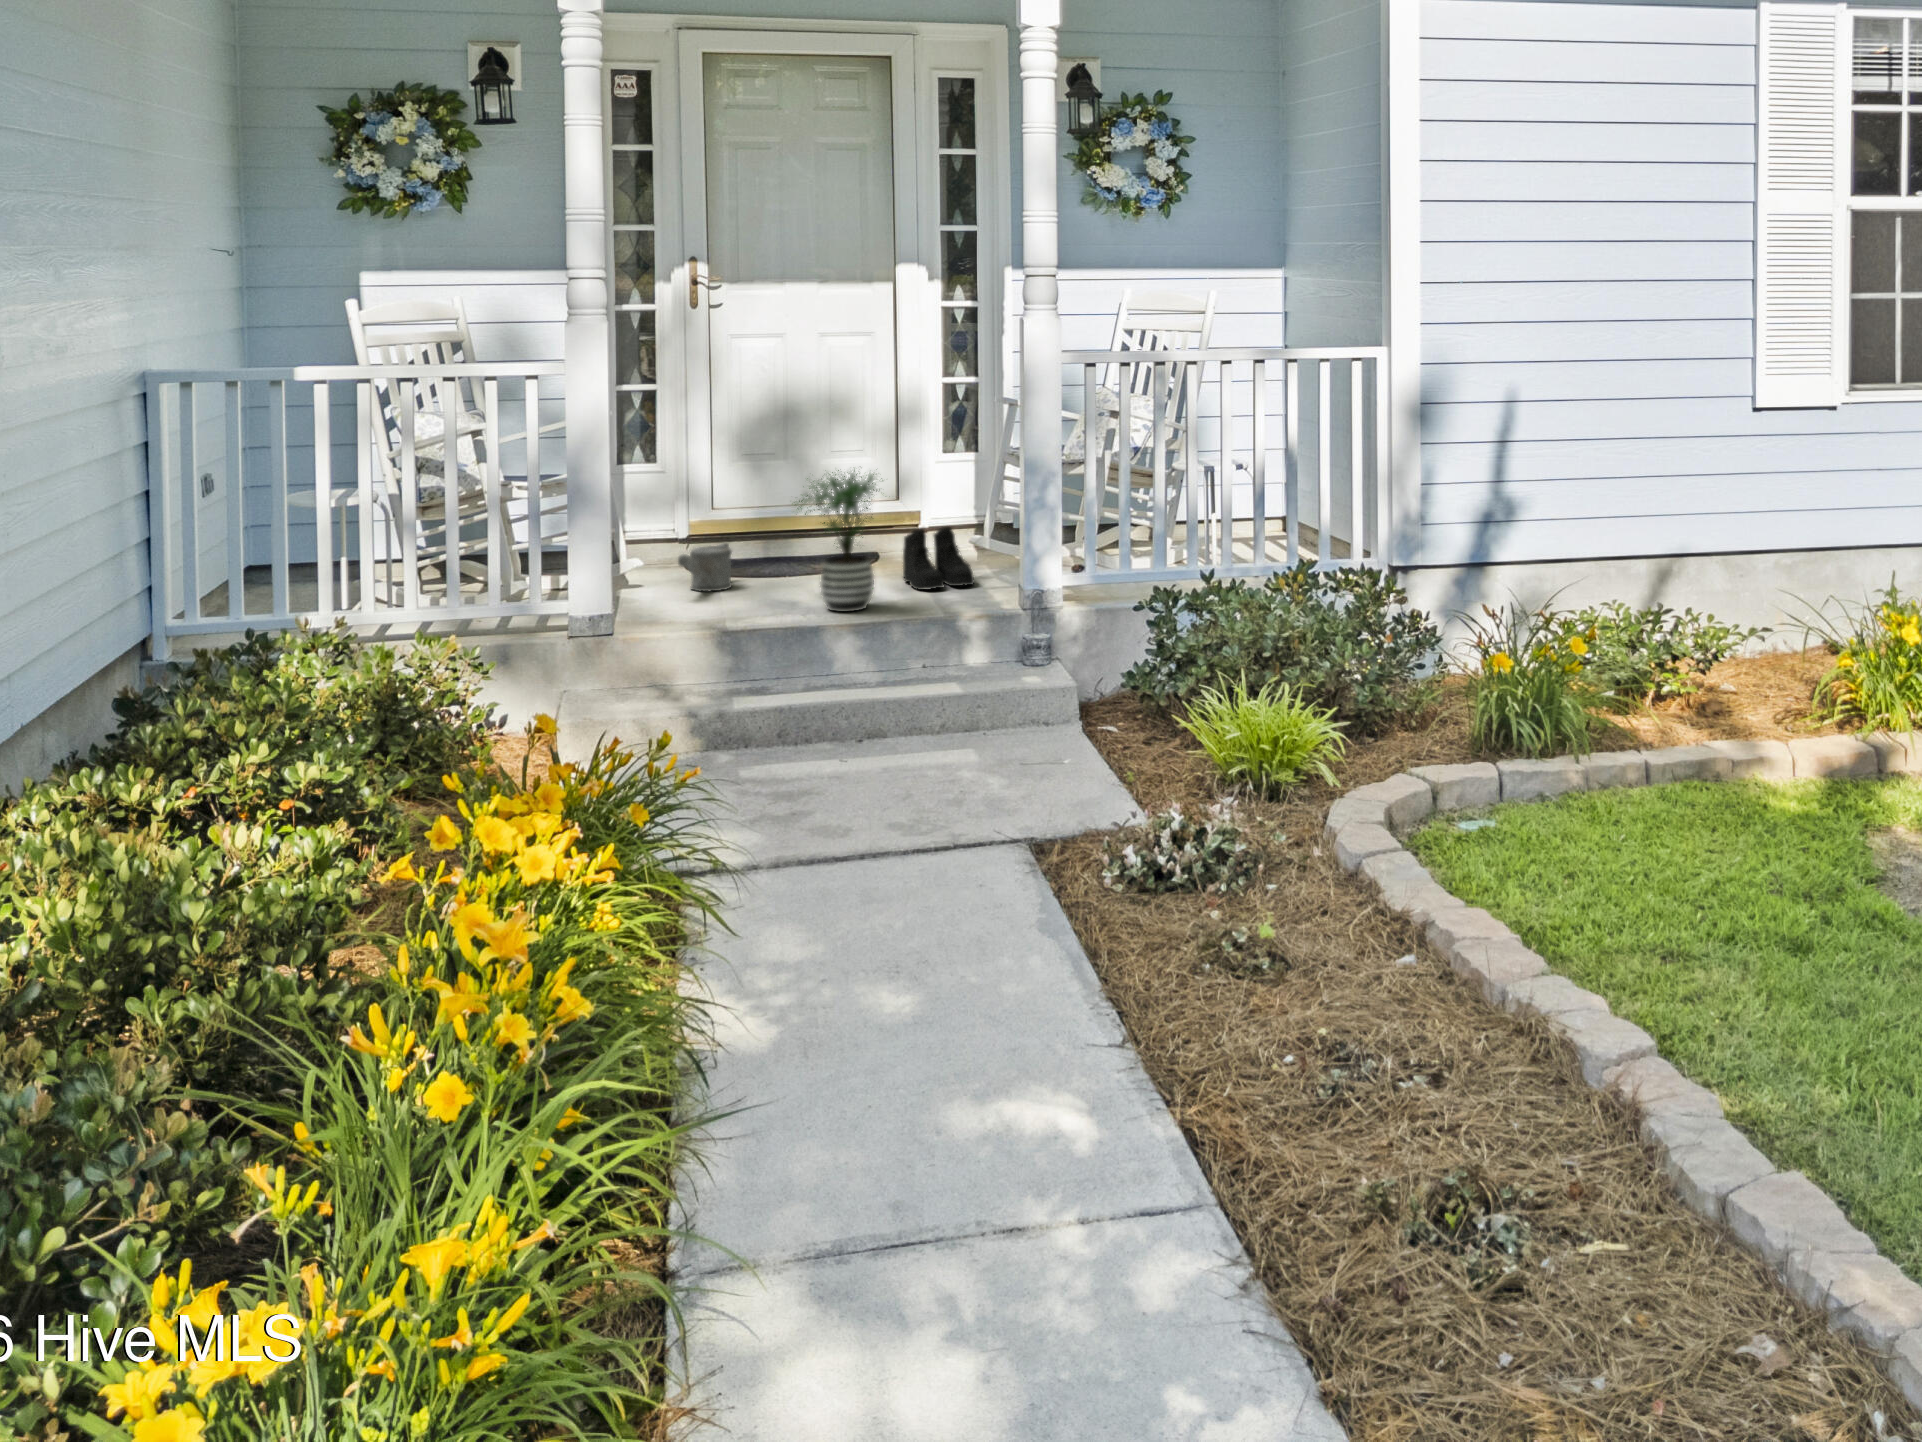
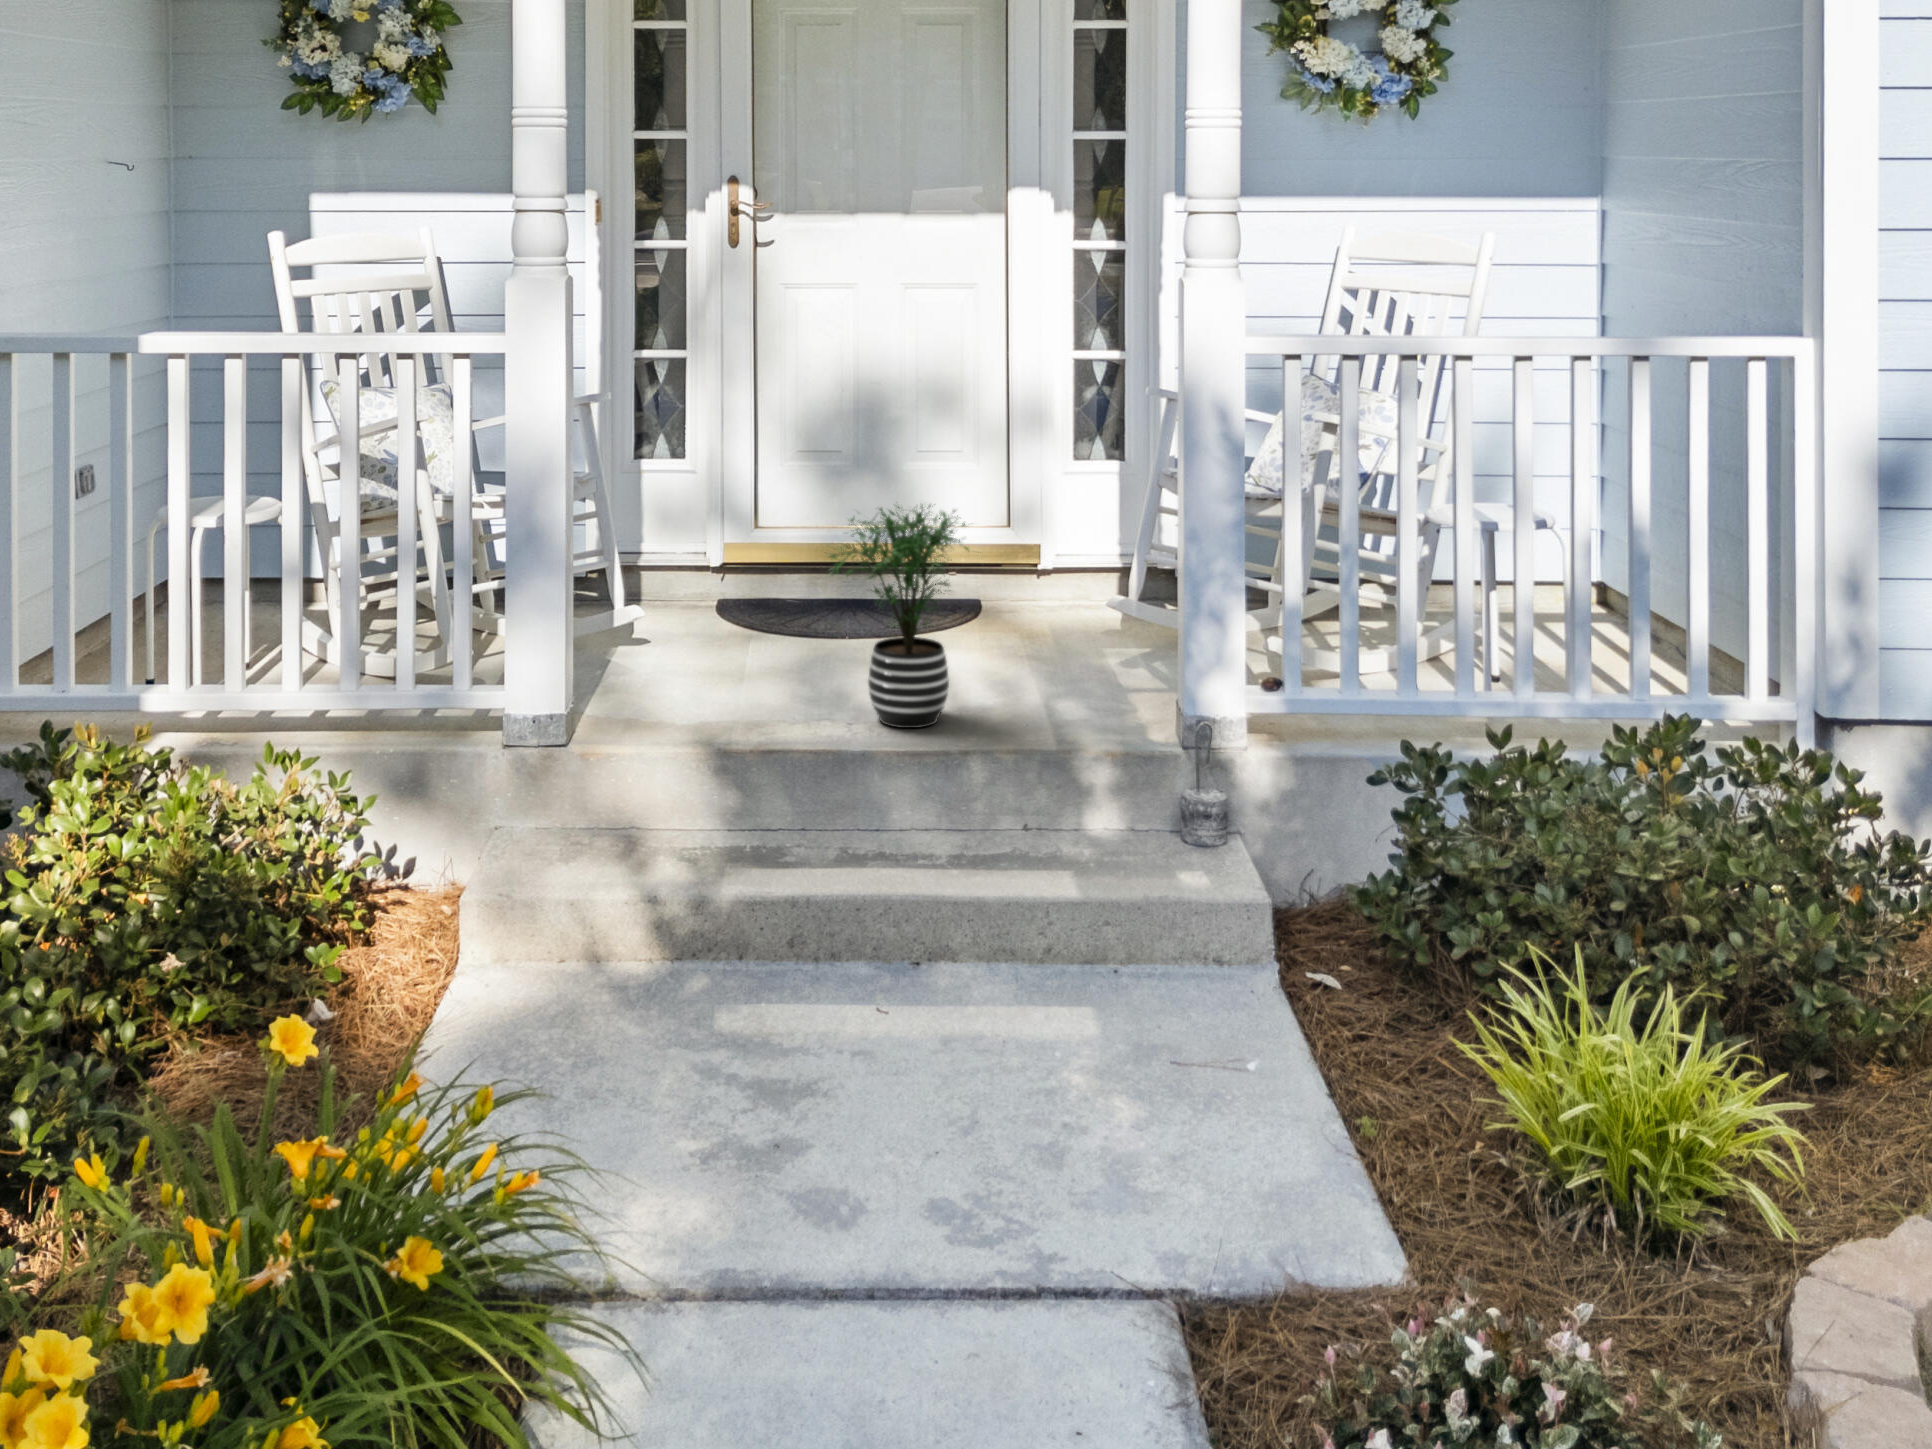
boots: present [903,527,974,590] -> none [1000,590,1105,690]
watering can: present [678,543,732,591] -> none [673,591,755,666]

